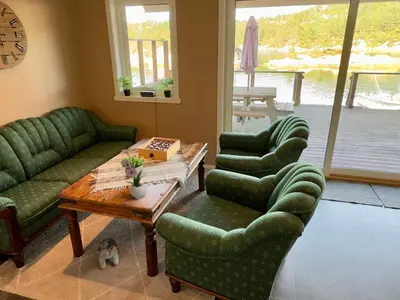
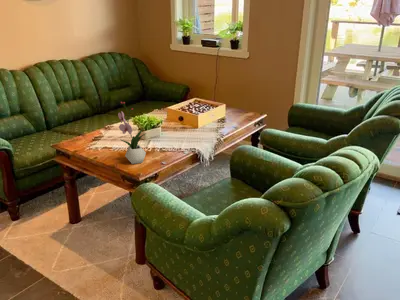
plush toy: present [96,238,120,269] -> none [79,207,117,241]

